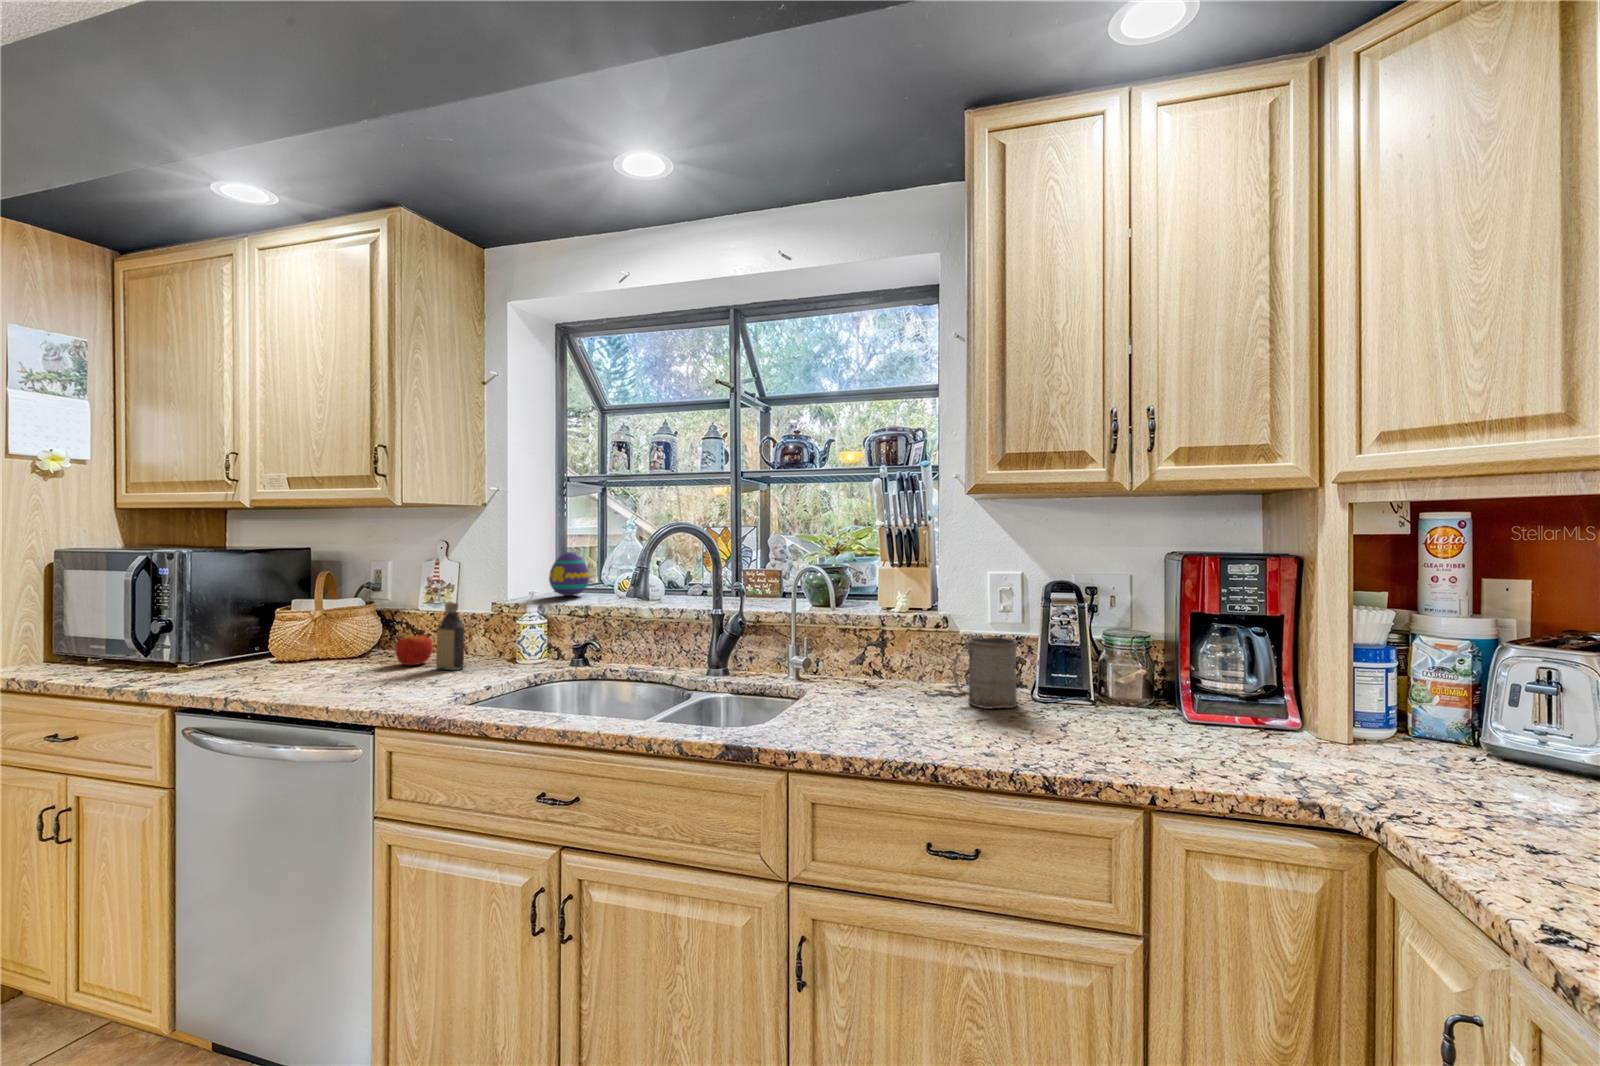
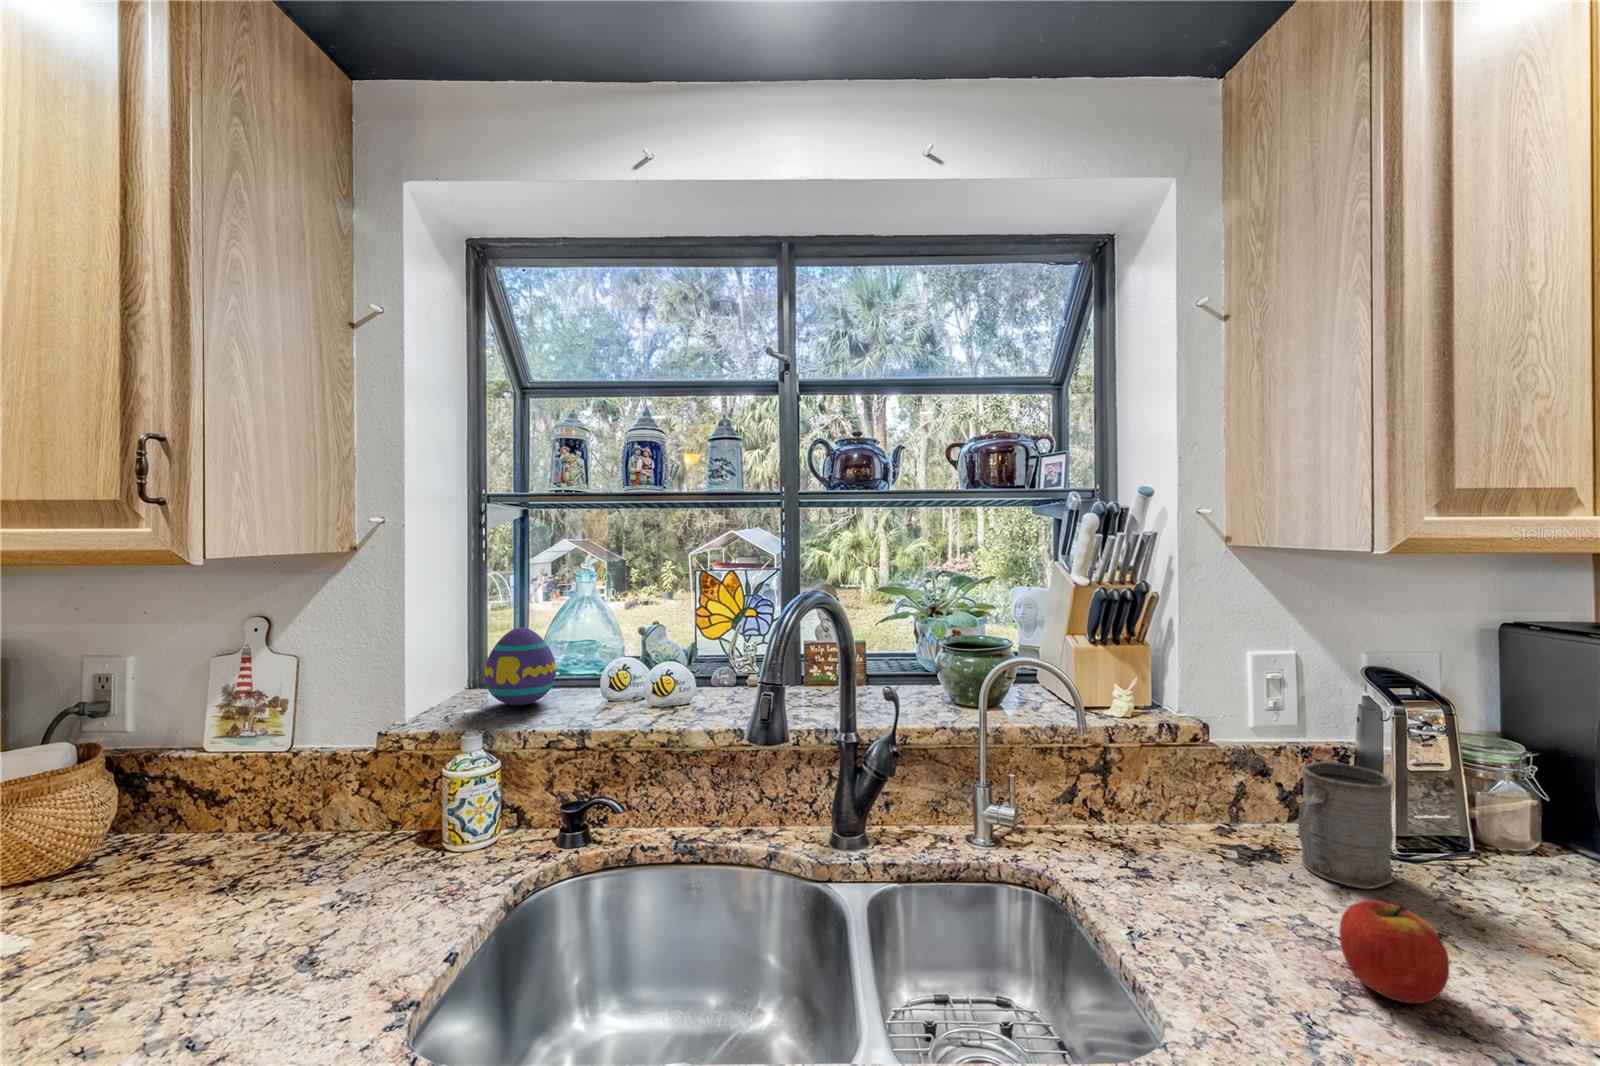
bottle: present [436,602,465,670] -> none [276,752,340,895]
apple: present [395,633,433,665] -> present [1339,900,1449,1003]

